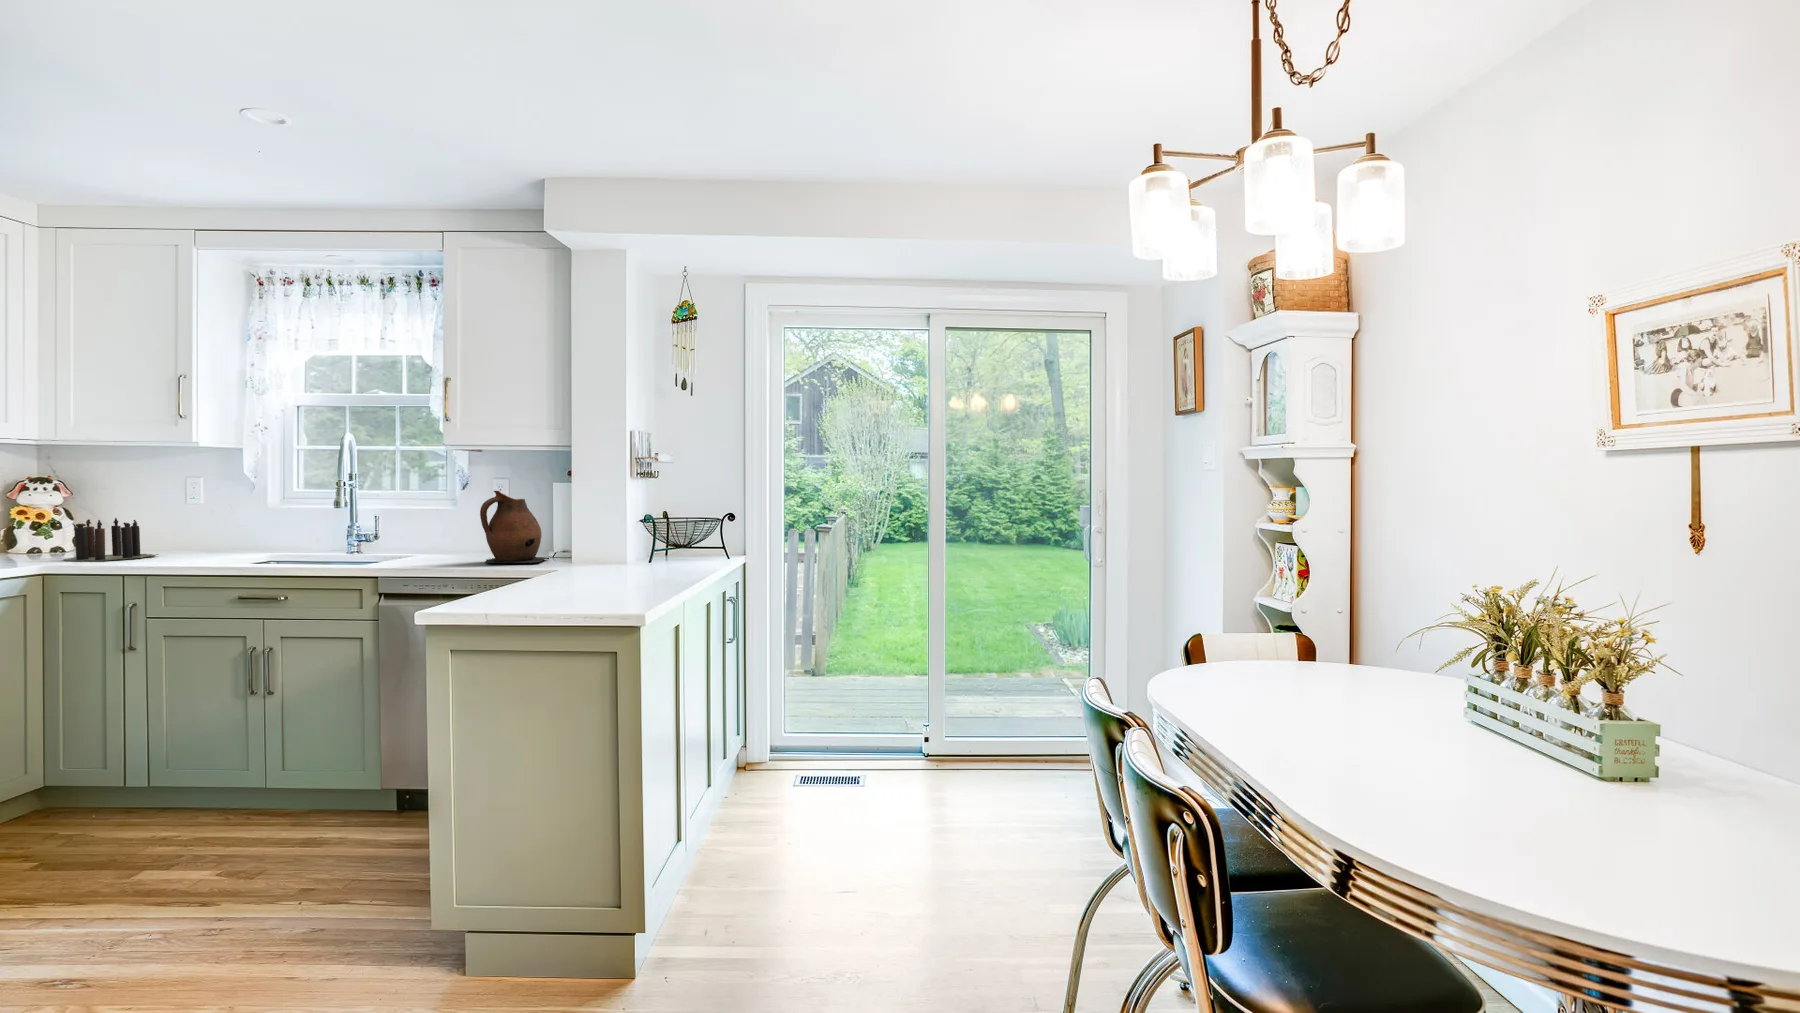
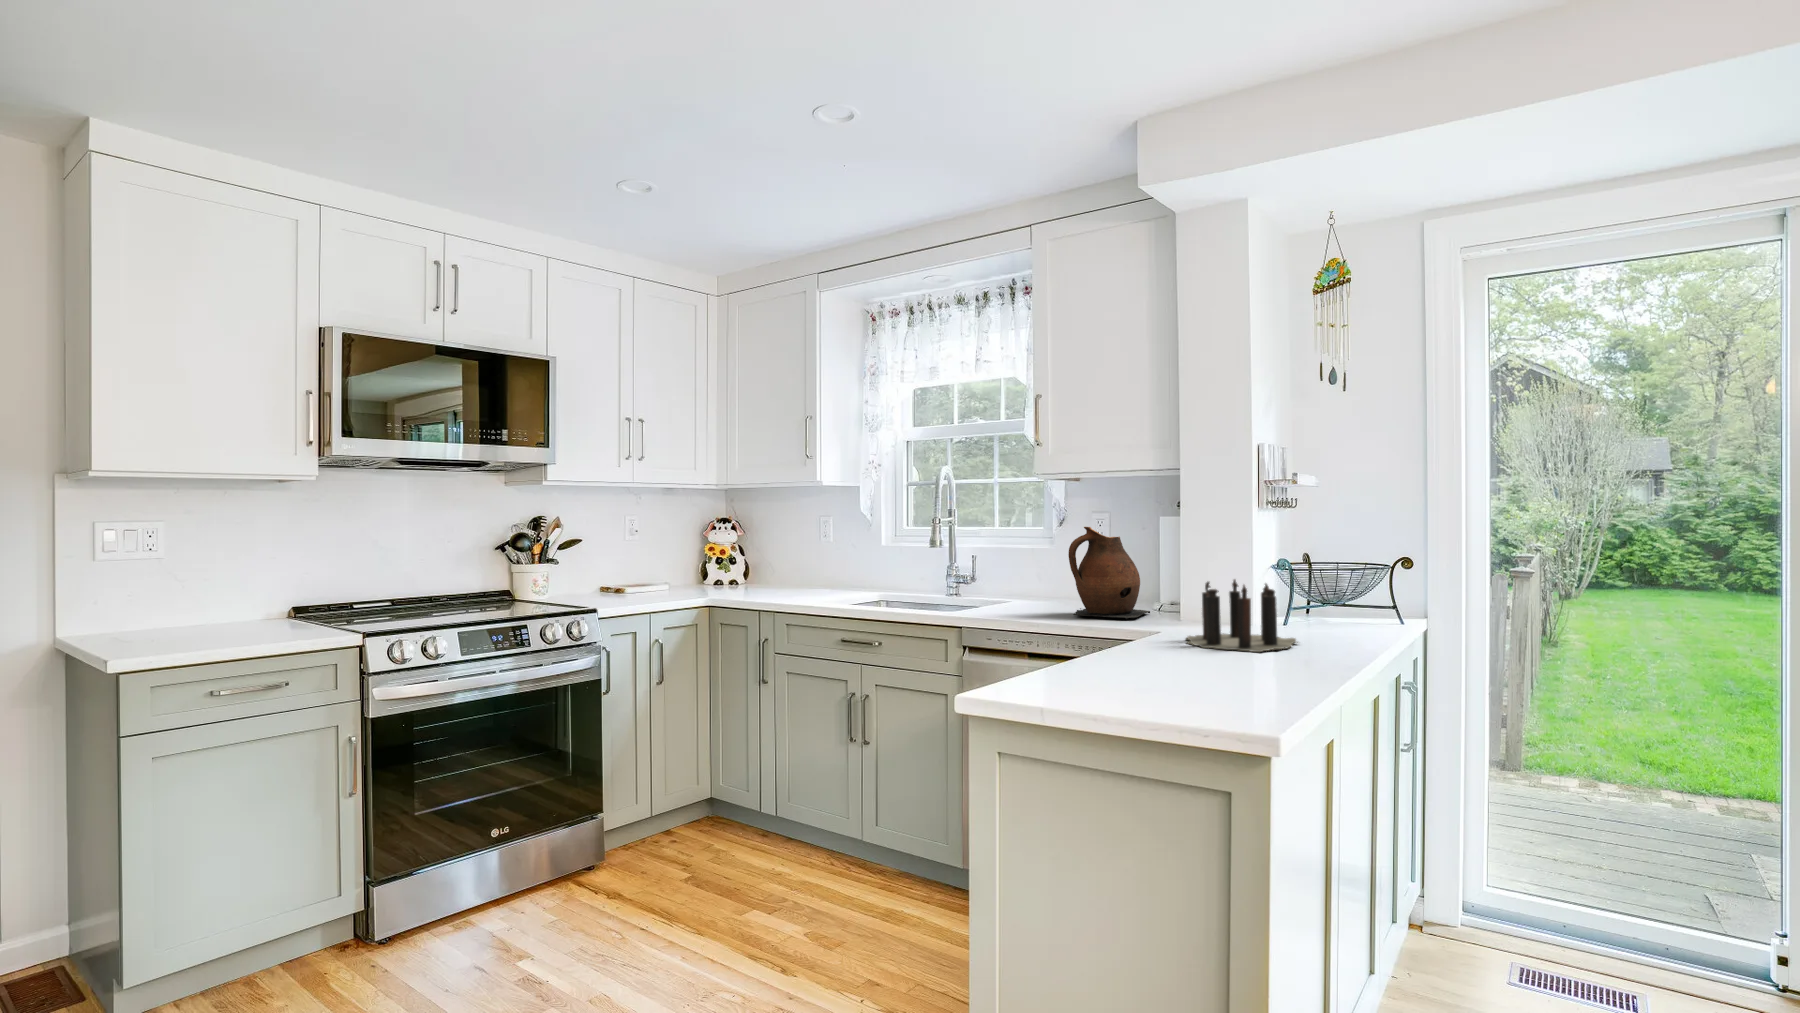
candle: present [64,518,158,561] -> present [1187,579,1297,652]

